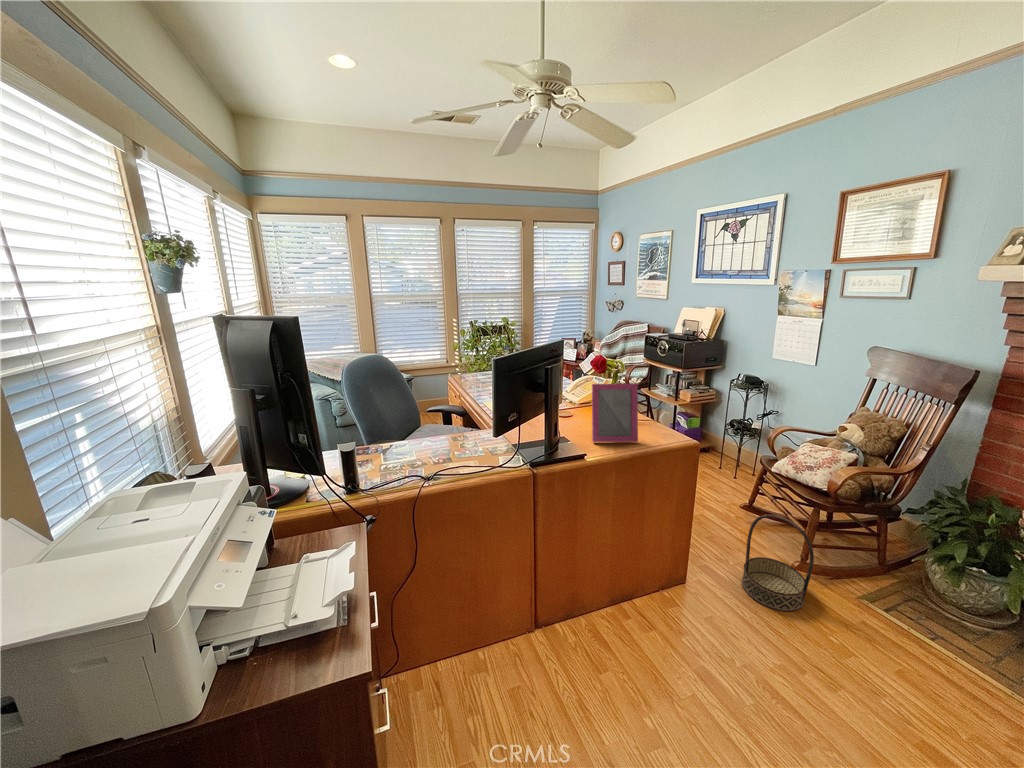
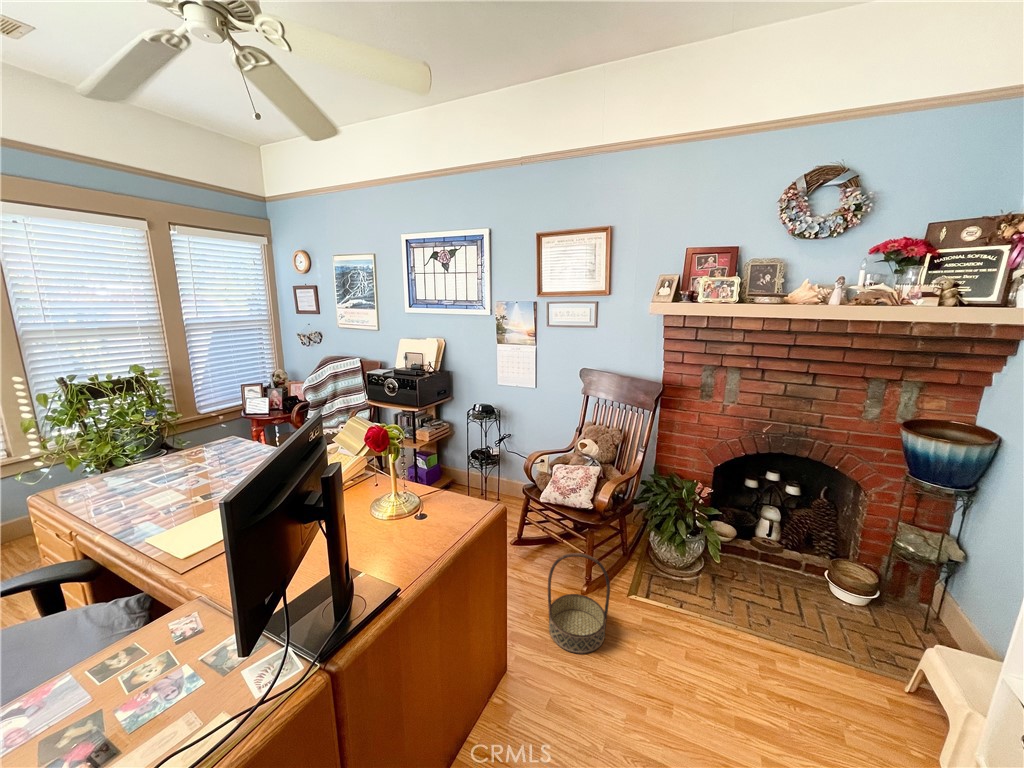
picture frame: present [592,383,638,442] -> none [372,455,449,563]

